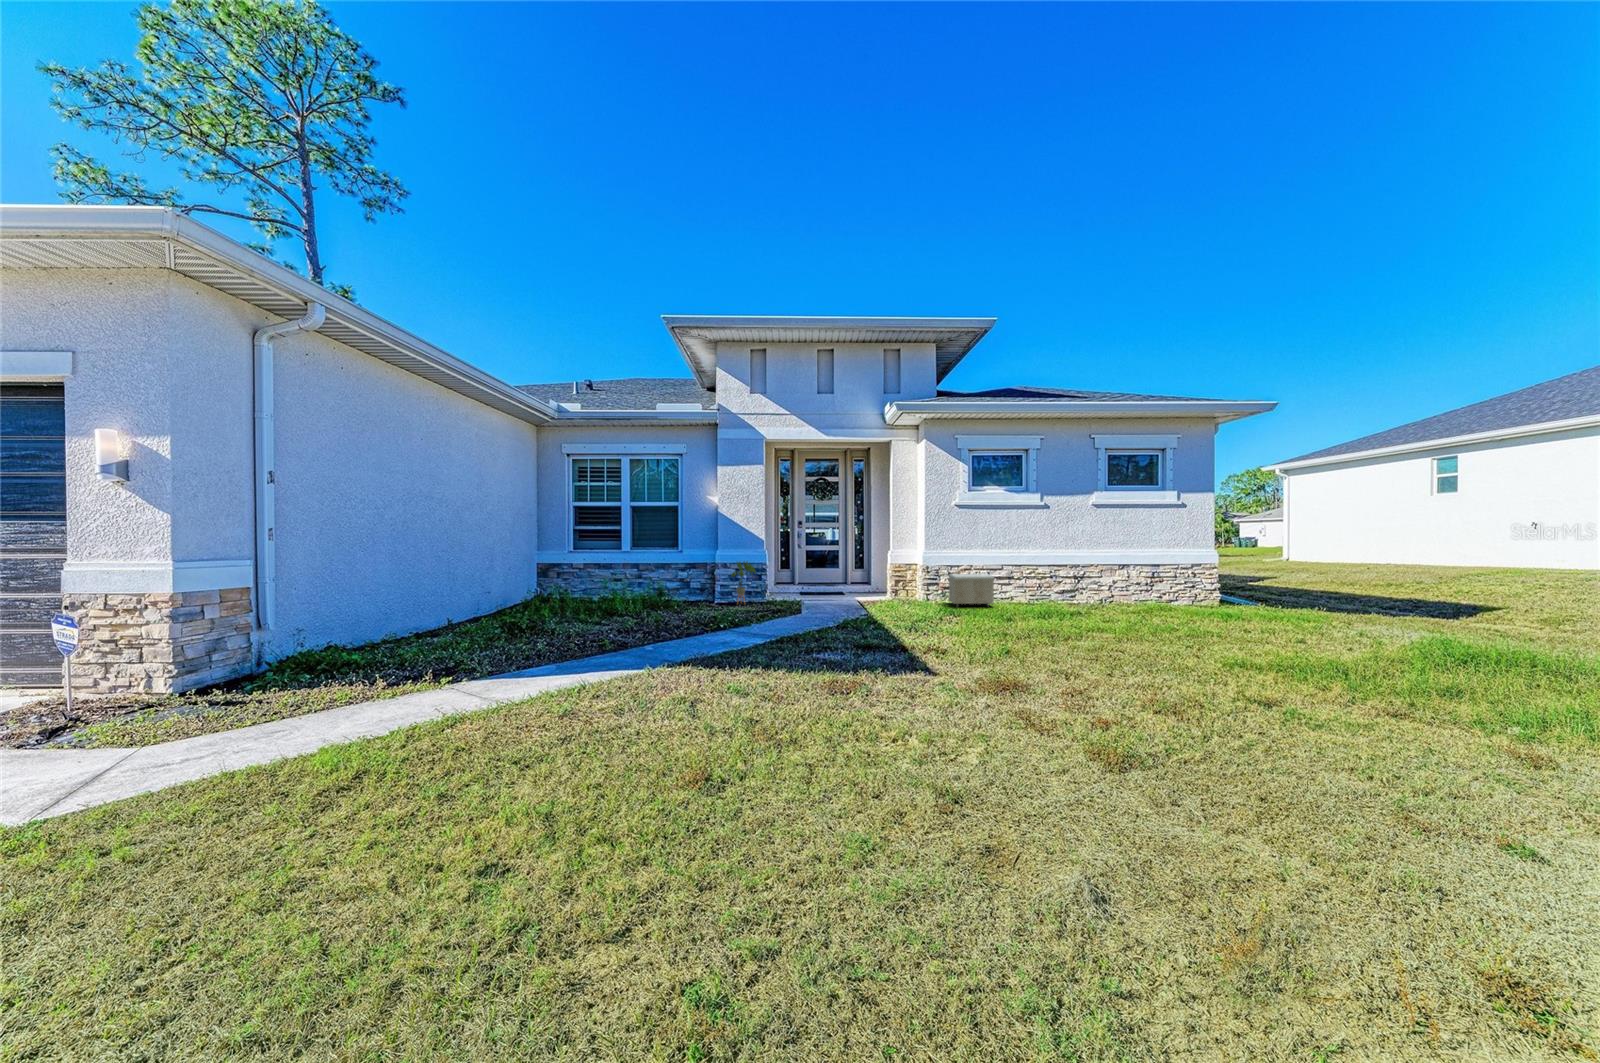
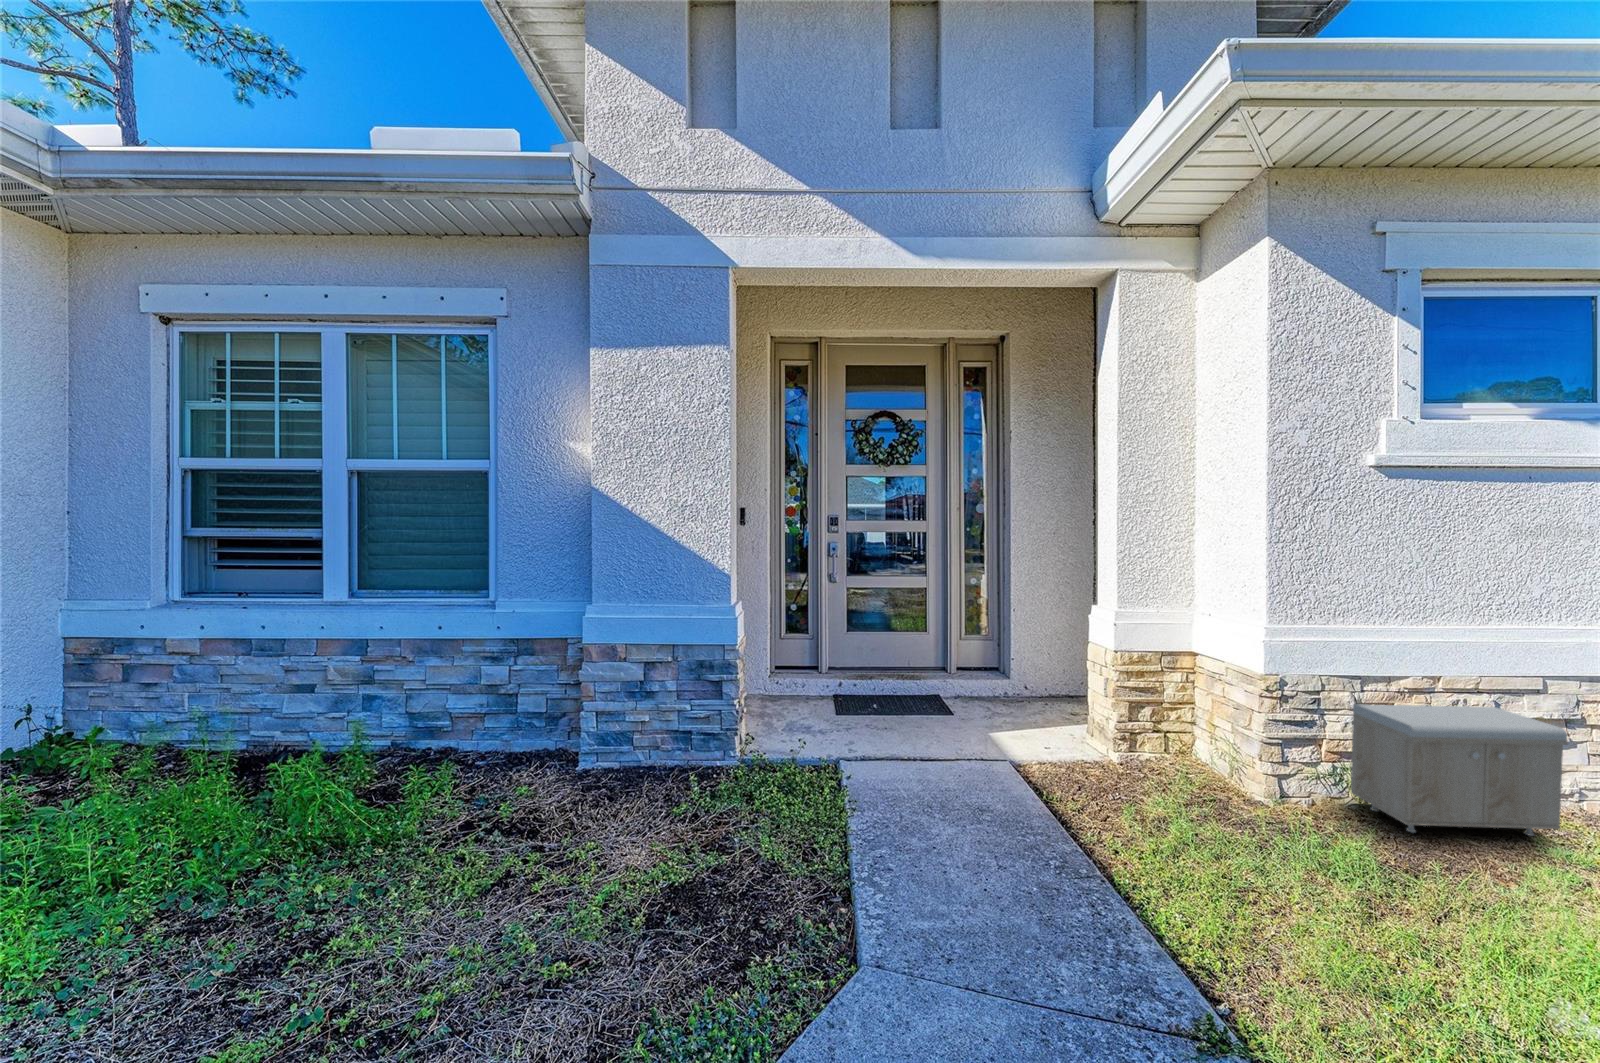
house plant: present [731,562,755,600] -> none [612,643,694,787]

